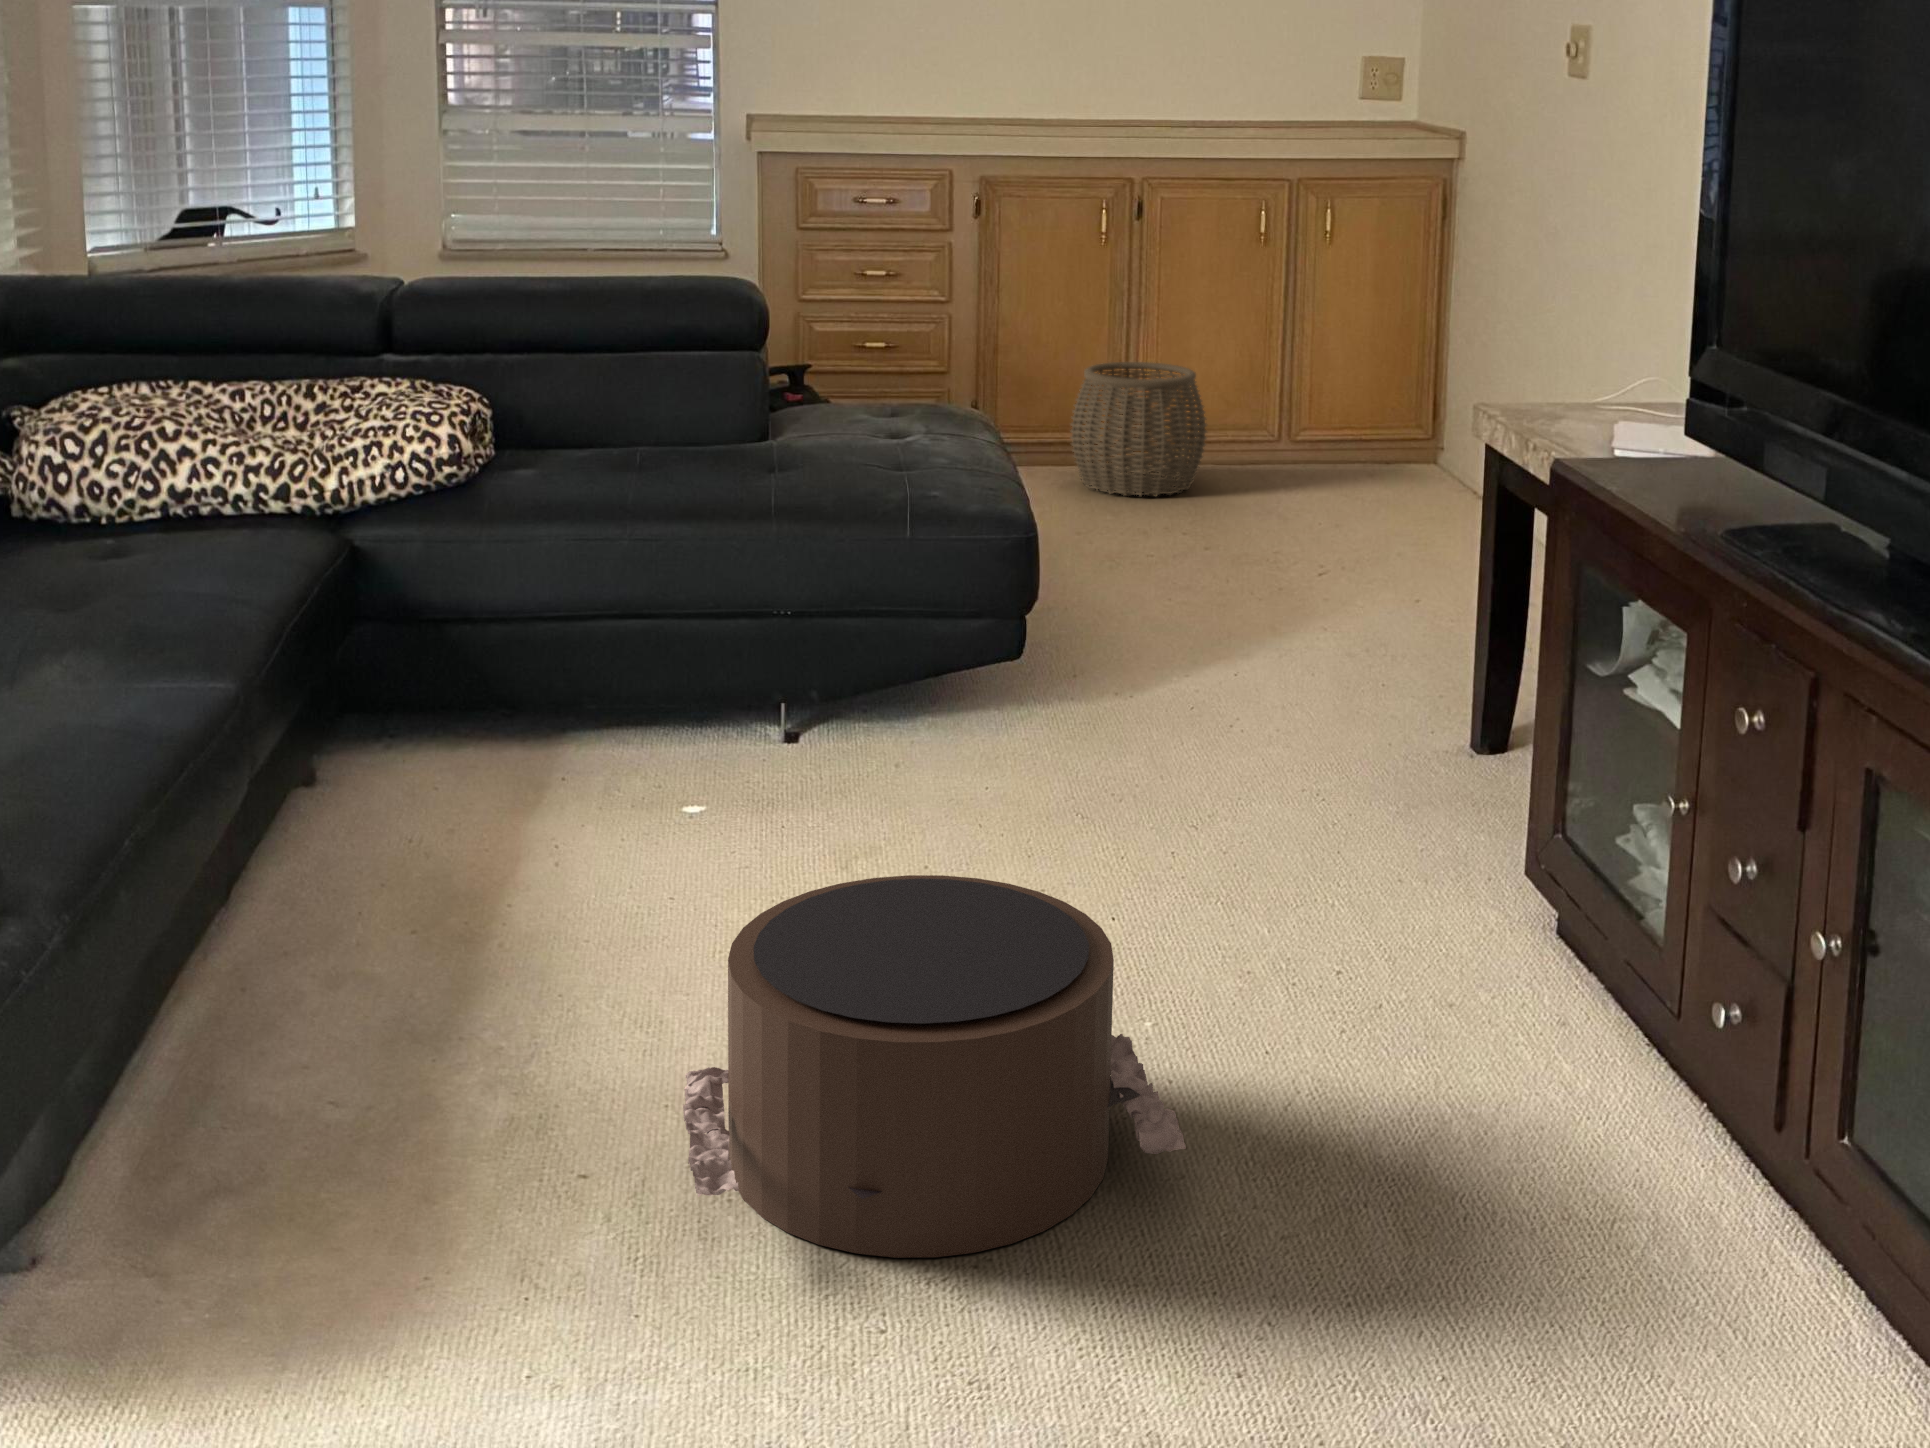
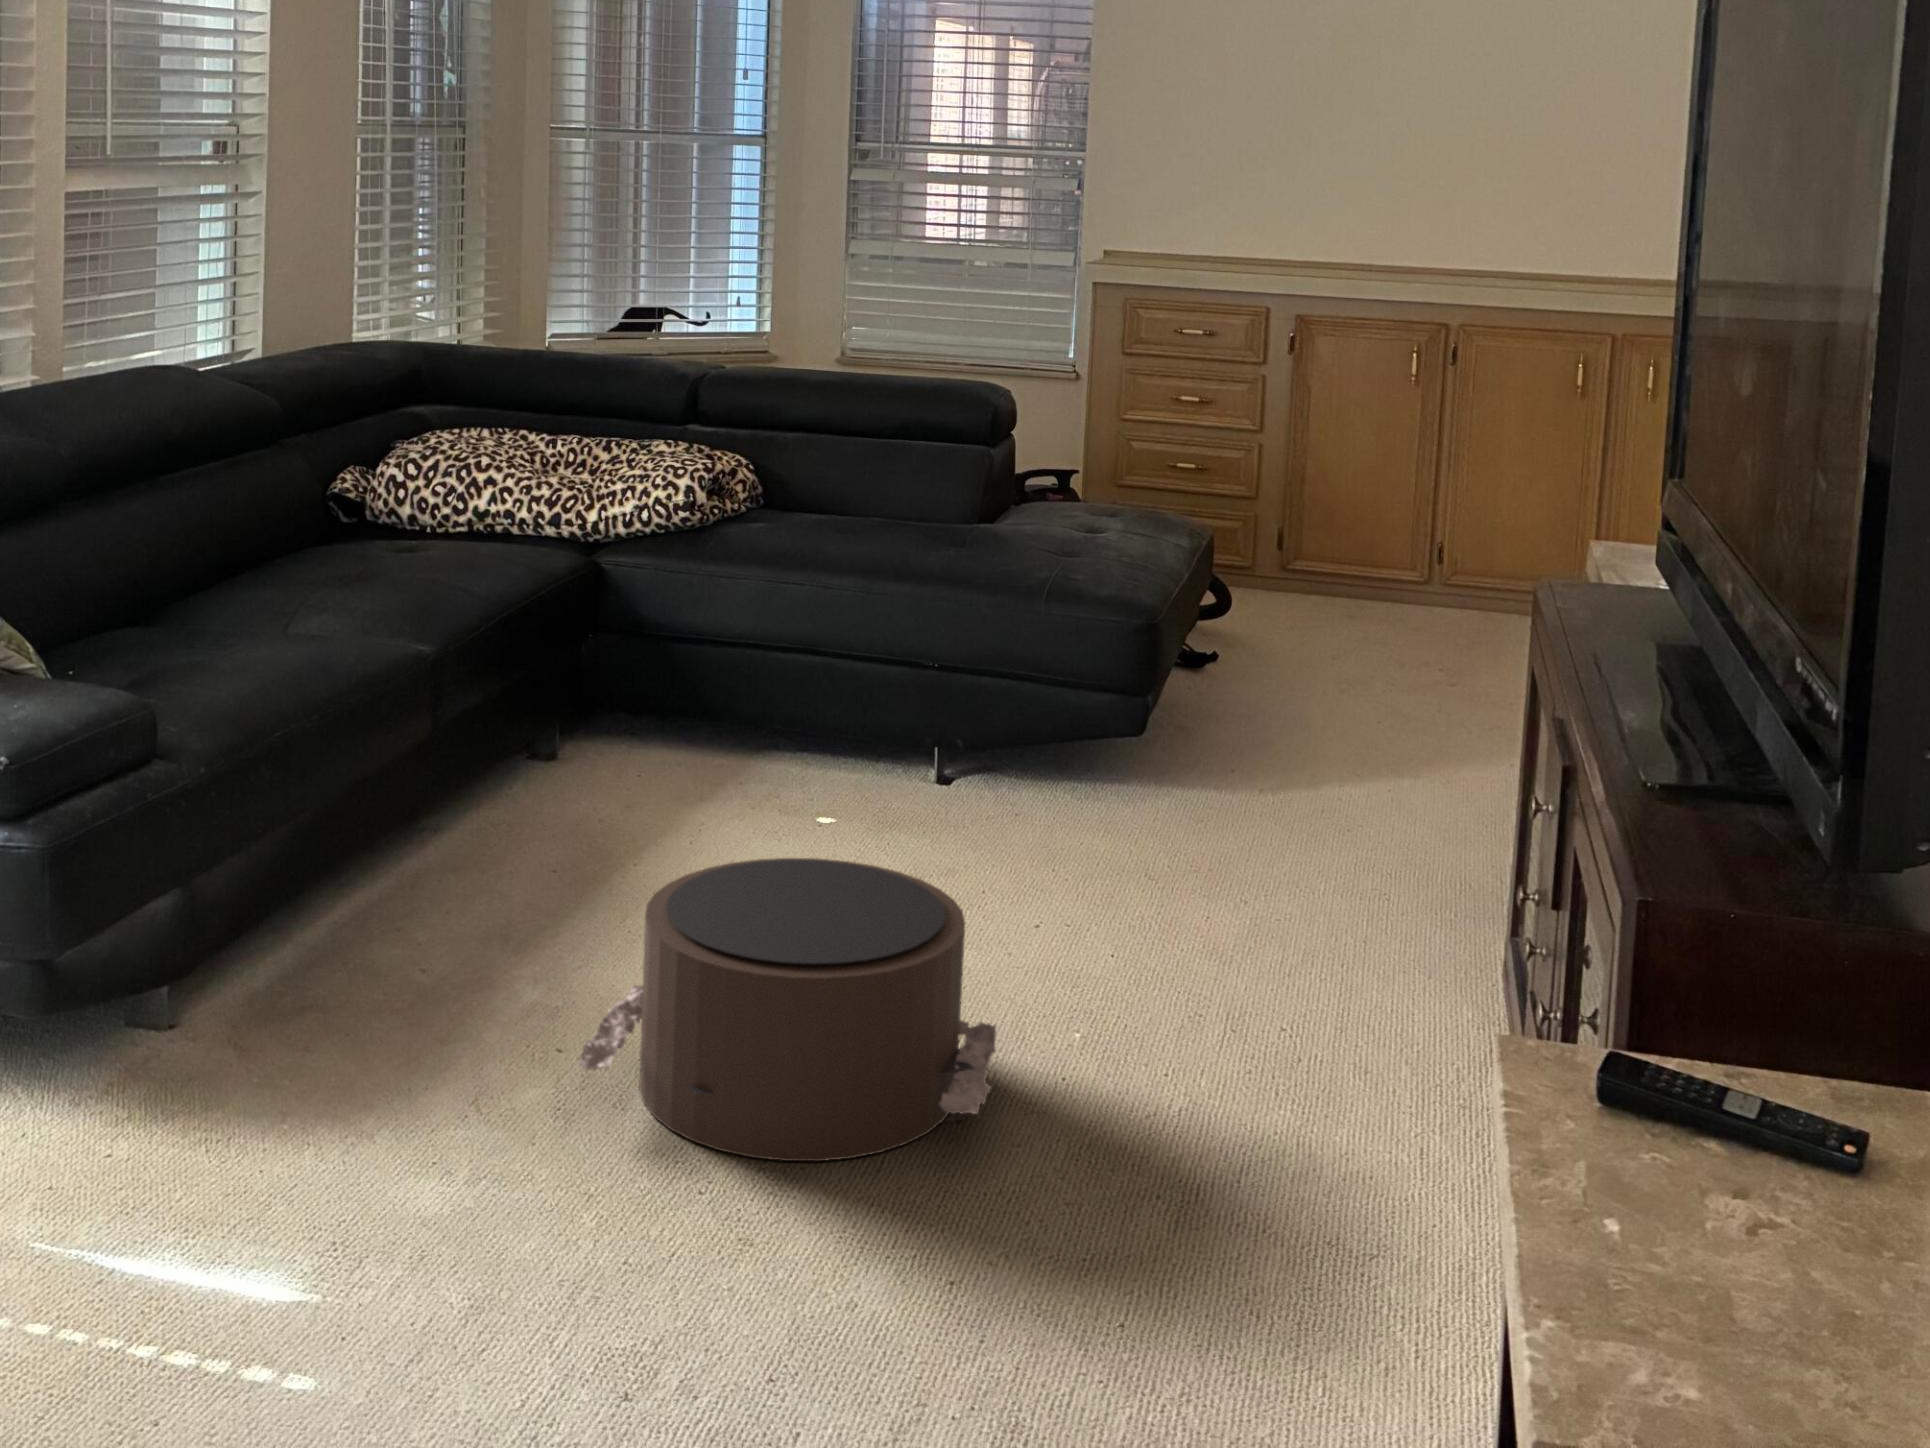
woven basket: present [1071,362,1207,496] -> none [1352,496,1487,627]

